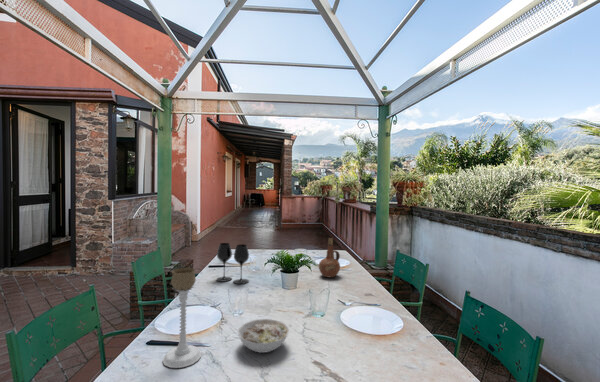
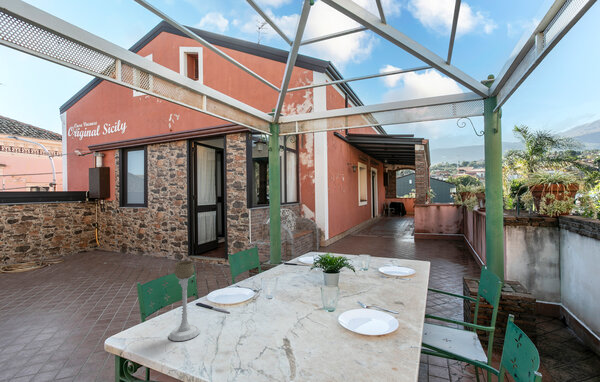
ceramic pitcher: present [319,238,340,278] -> none [369,248,393,291]
wine glass: present [216,243,249,284] -> none [273,246,298,285]
bowl: present [238,319,289,353] -> none [222,315,270,346]

